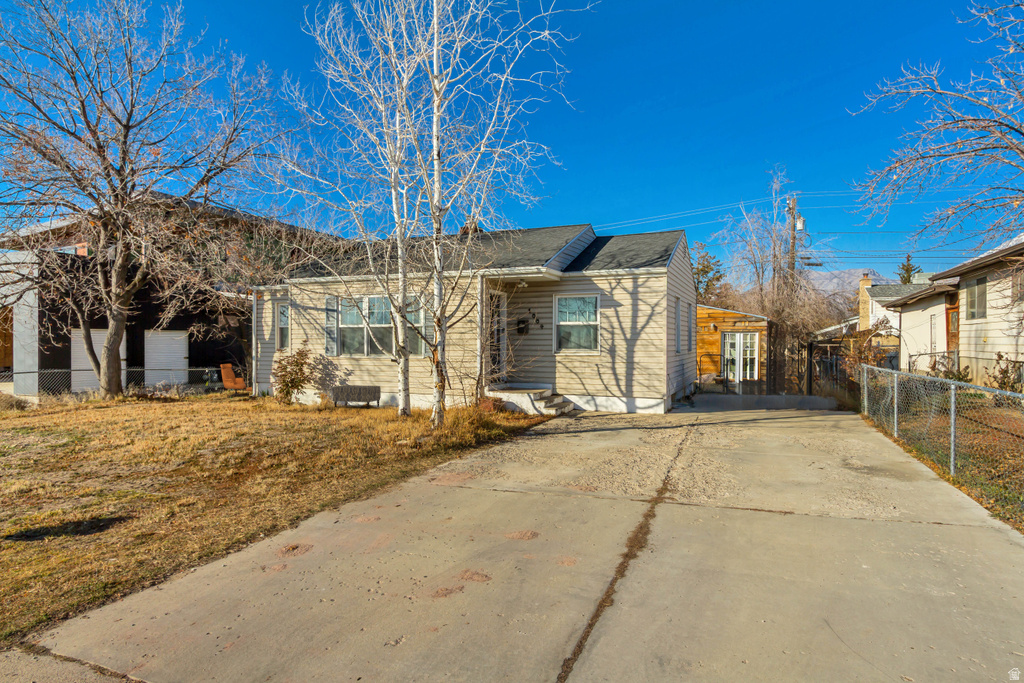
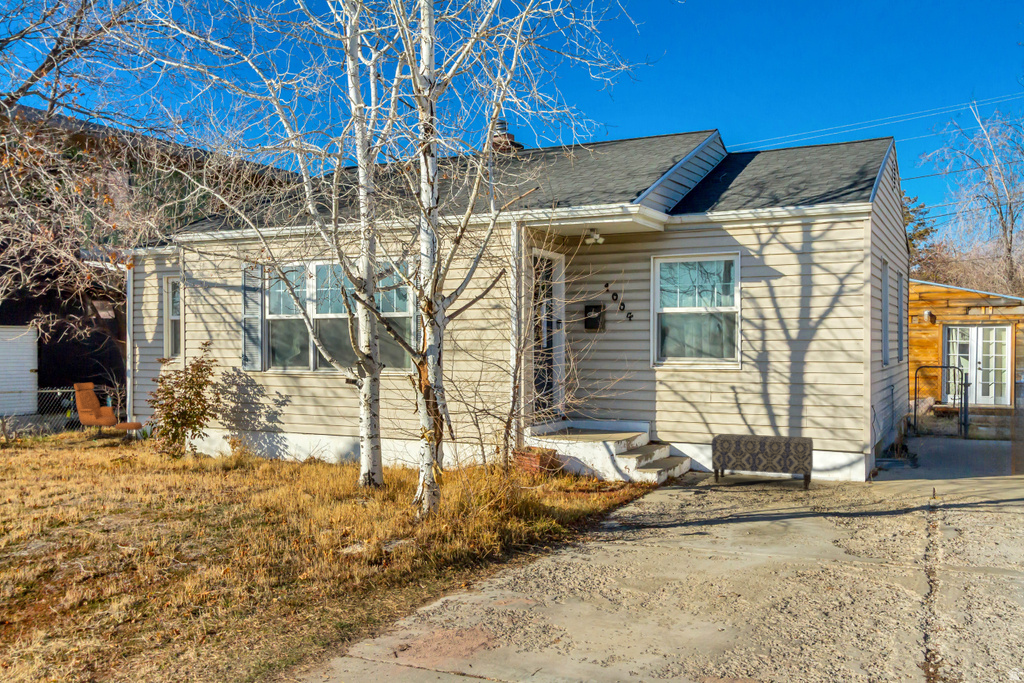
bench: present [333,385,381,409] -> present [711,434,813,489]

